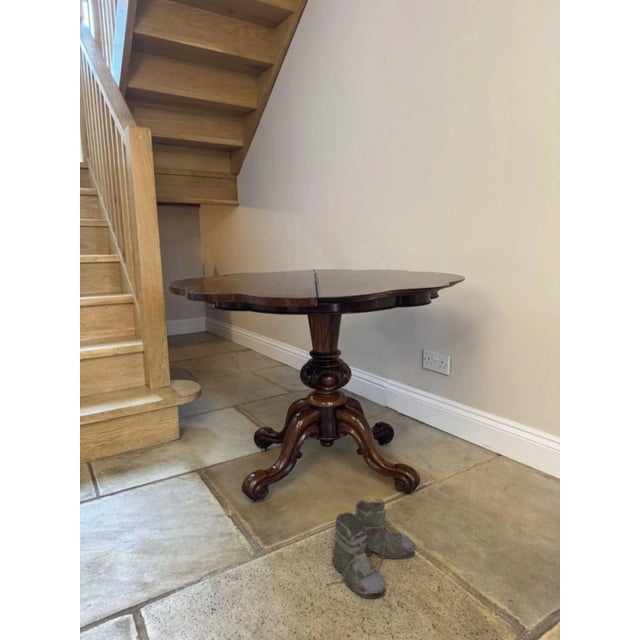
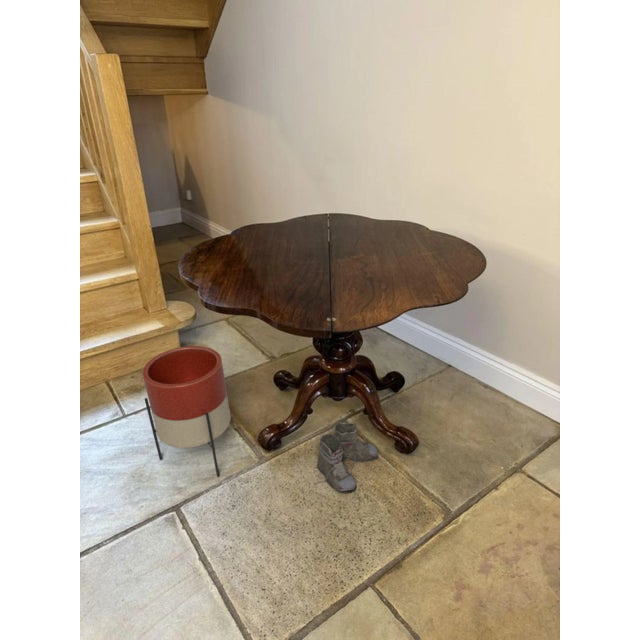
planter: none [119,397,224,571] -> present [143,346,231,477]

